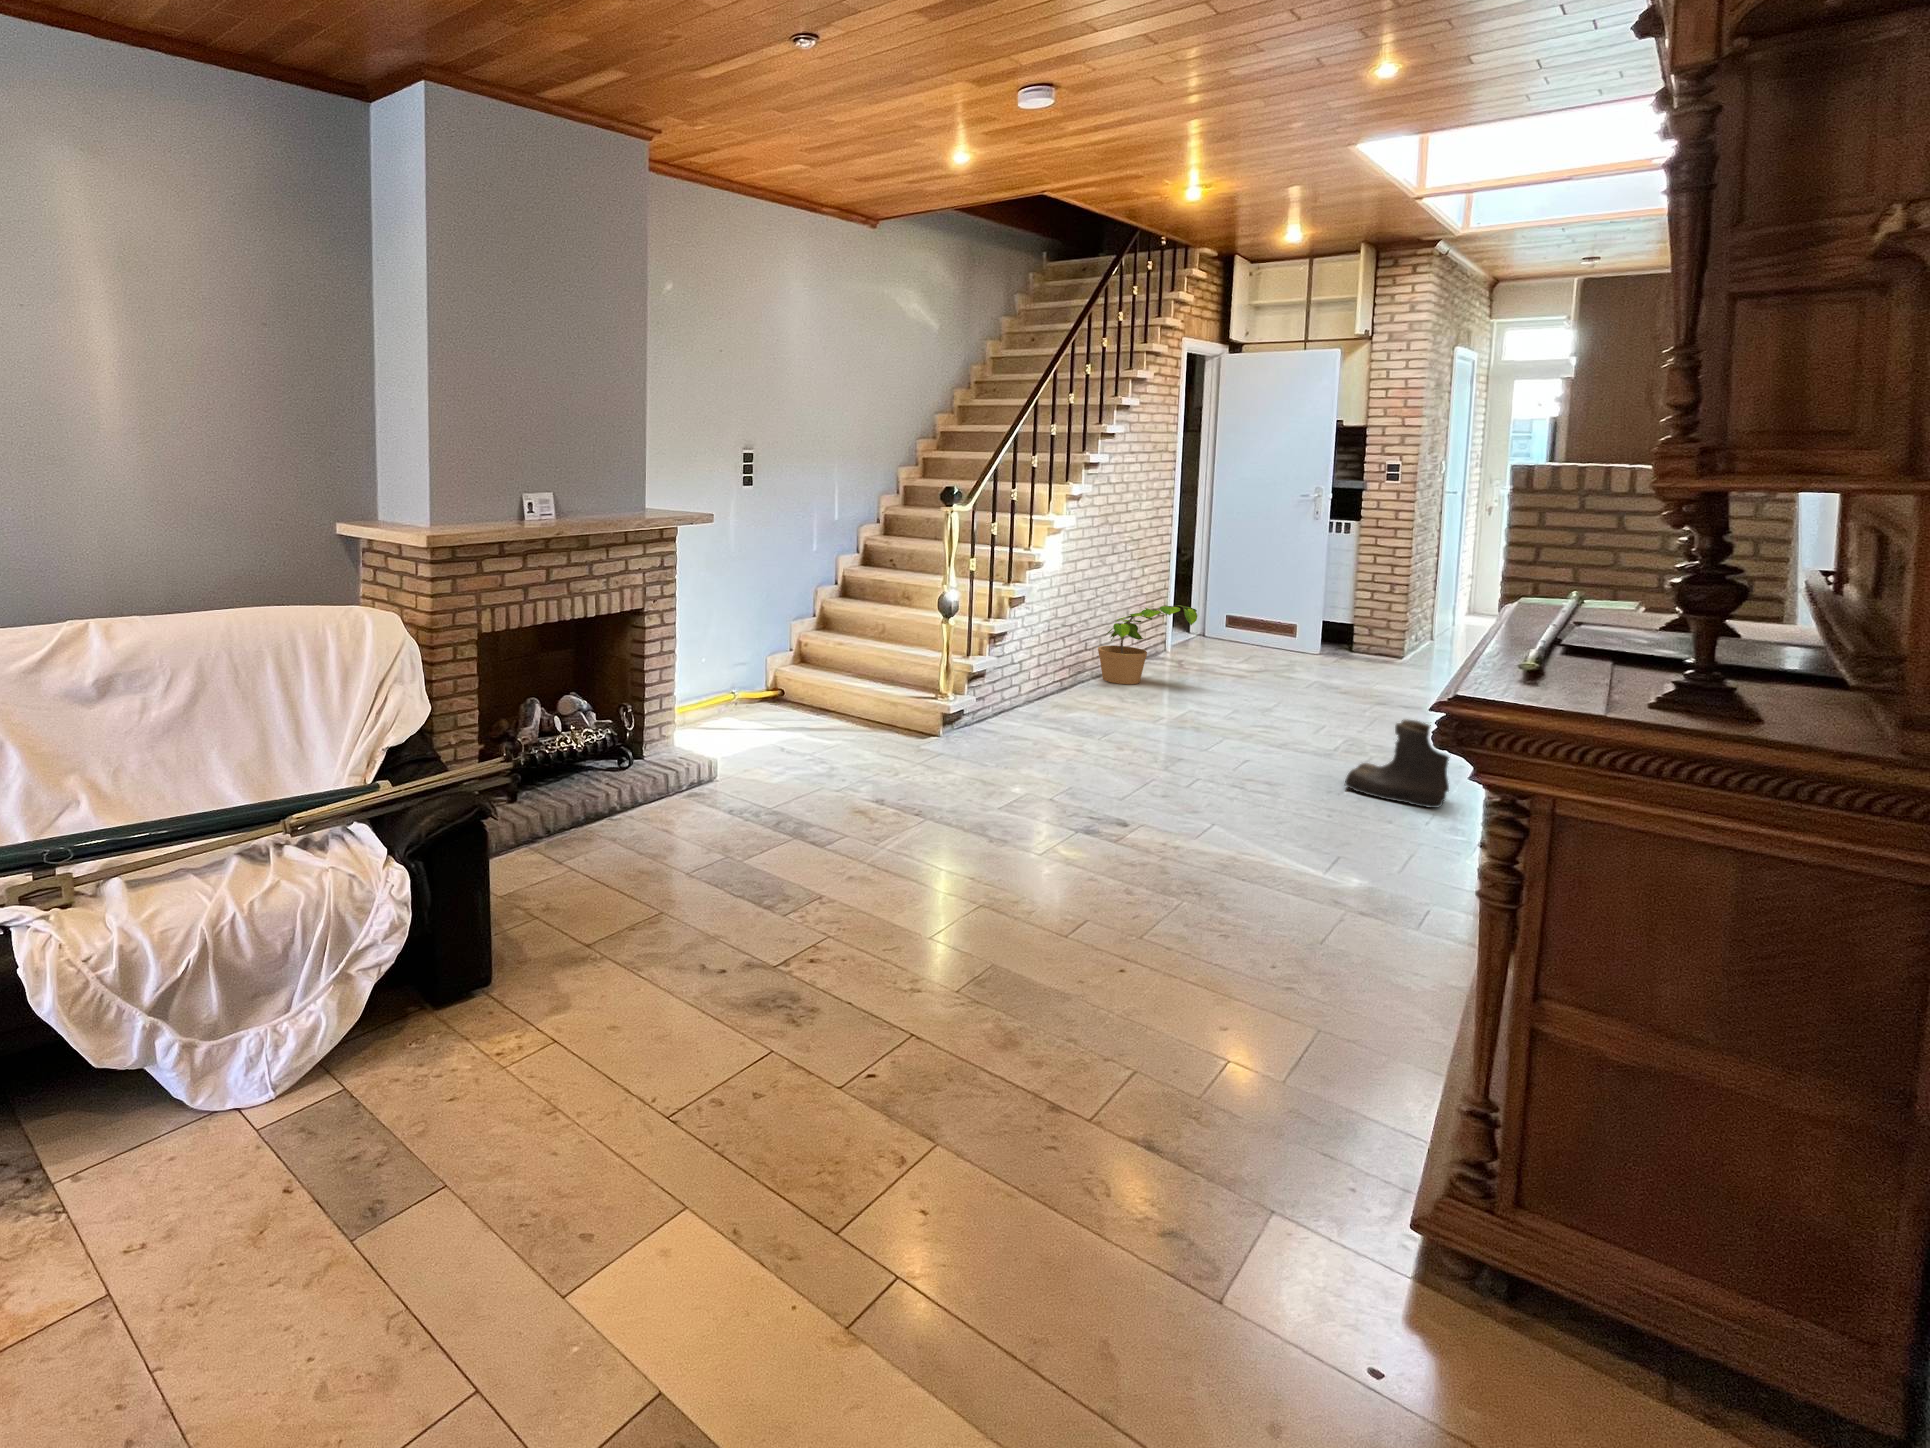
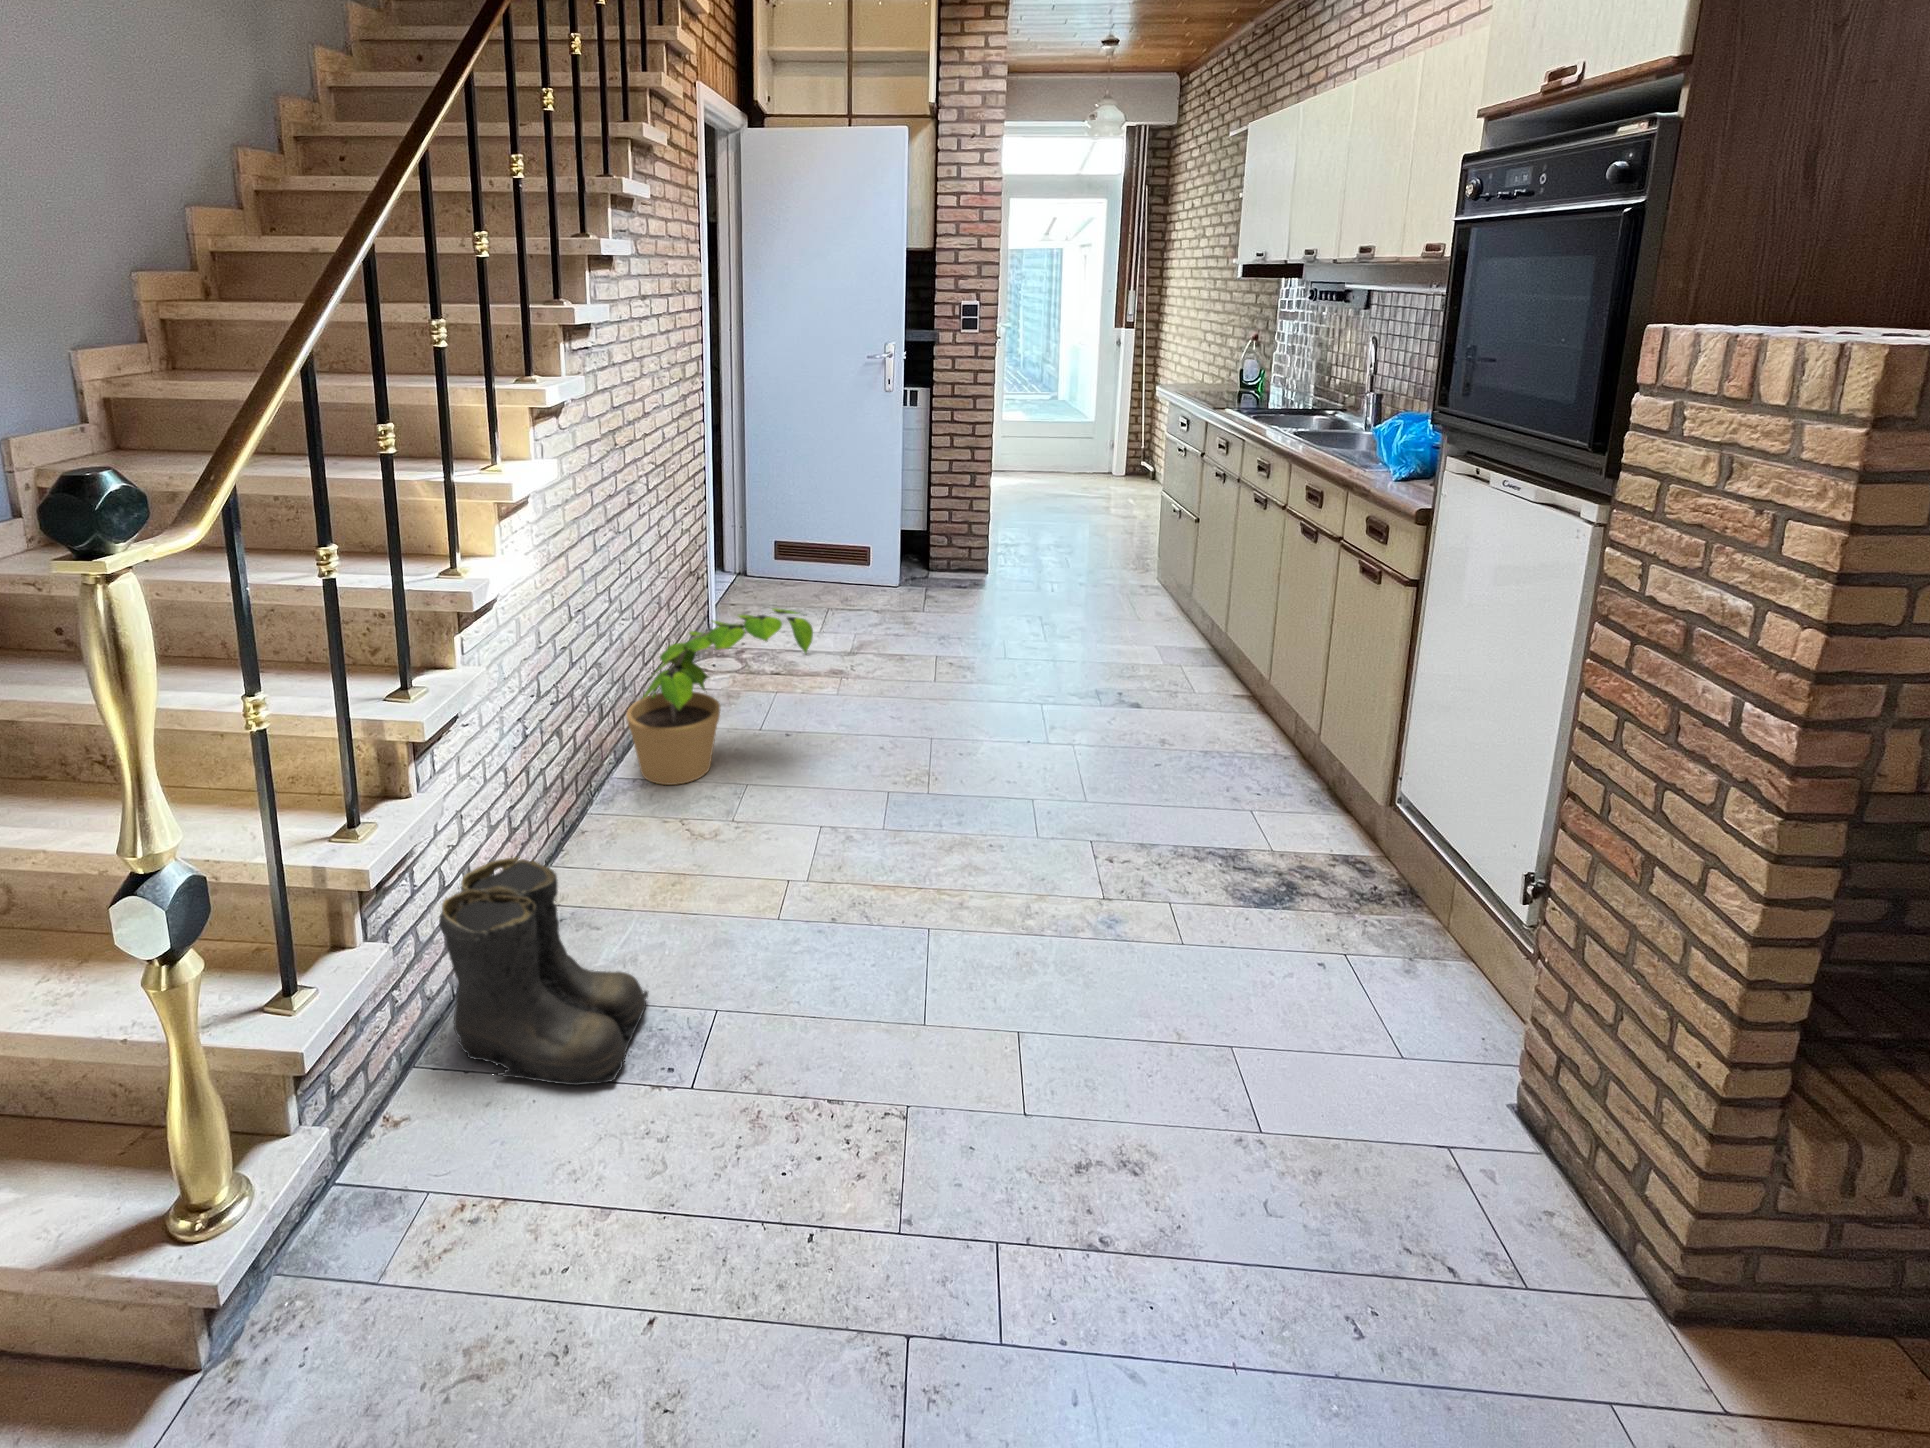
boots: present [1344,719,1450,808] -> present [439,857,648,1085]

